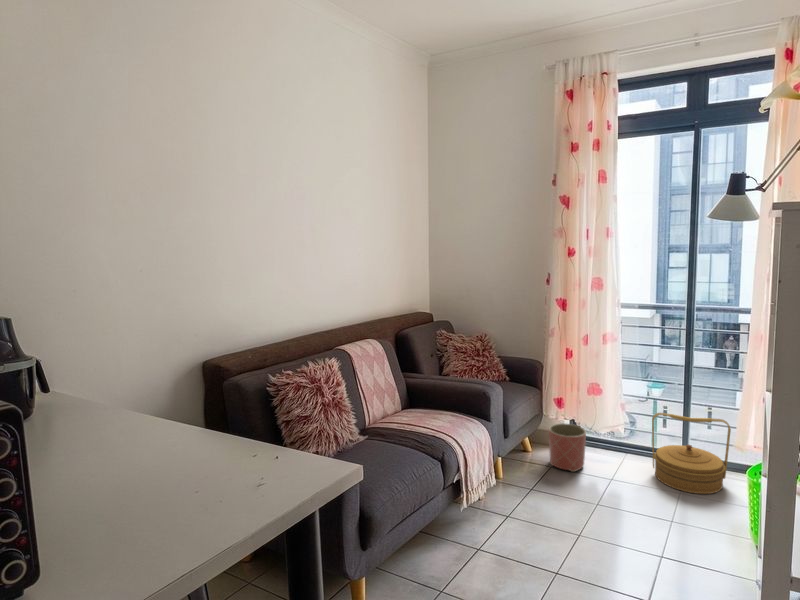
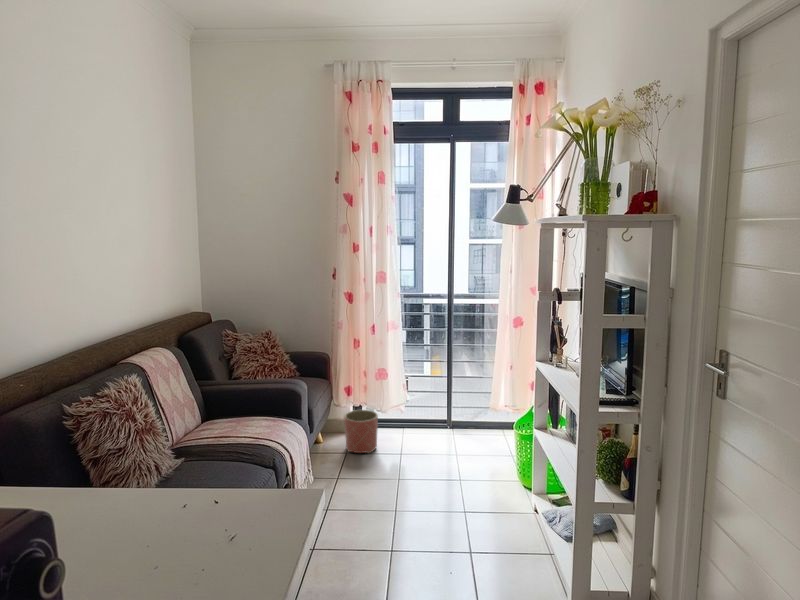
woven basket: present [652,413,731,494] -> none [428,384,484,449]

